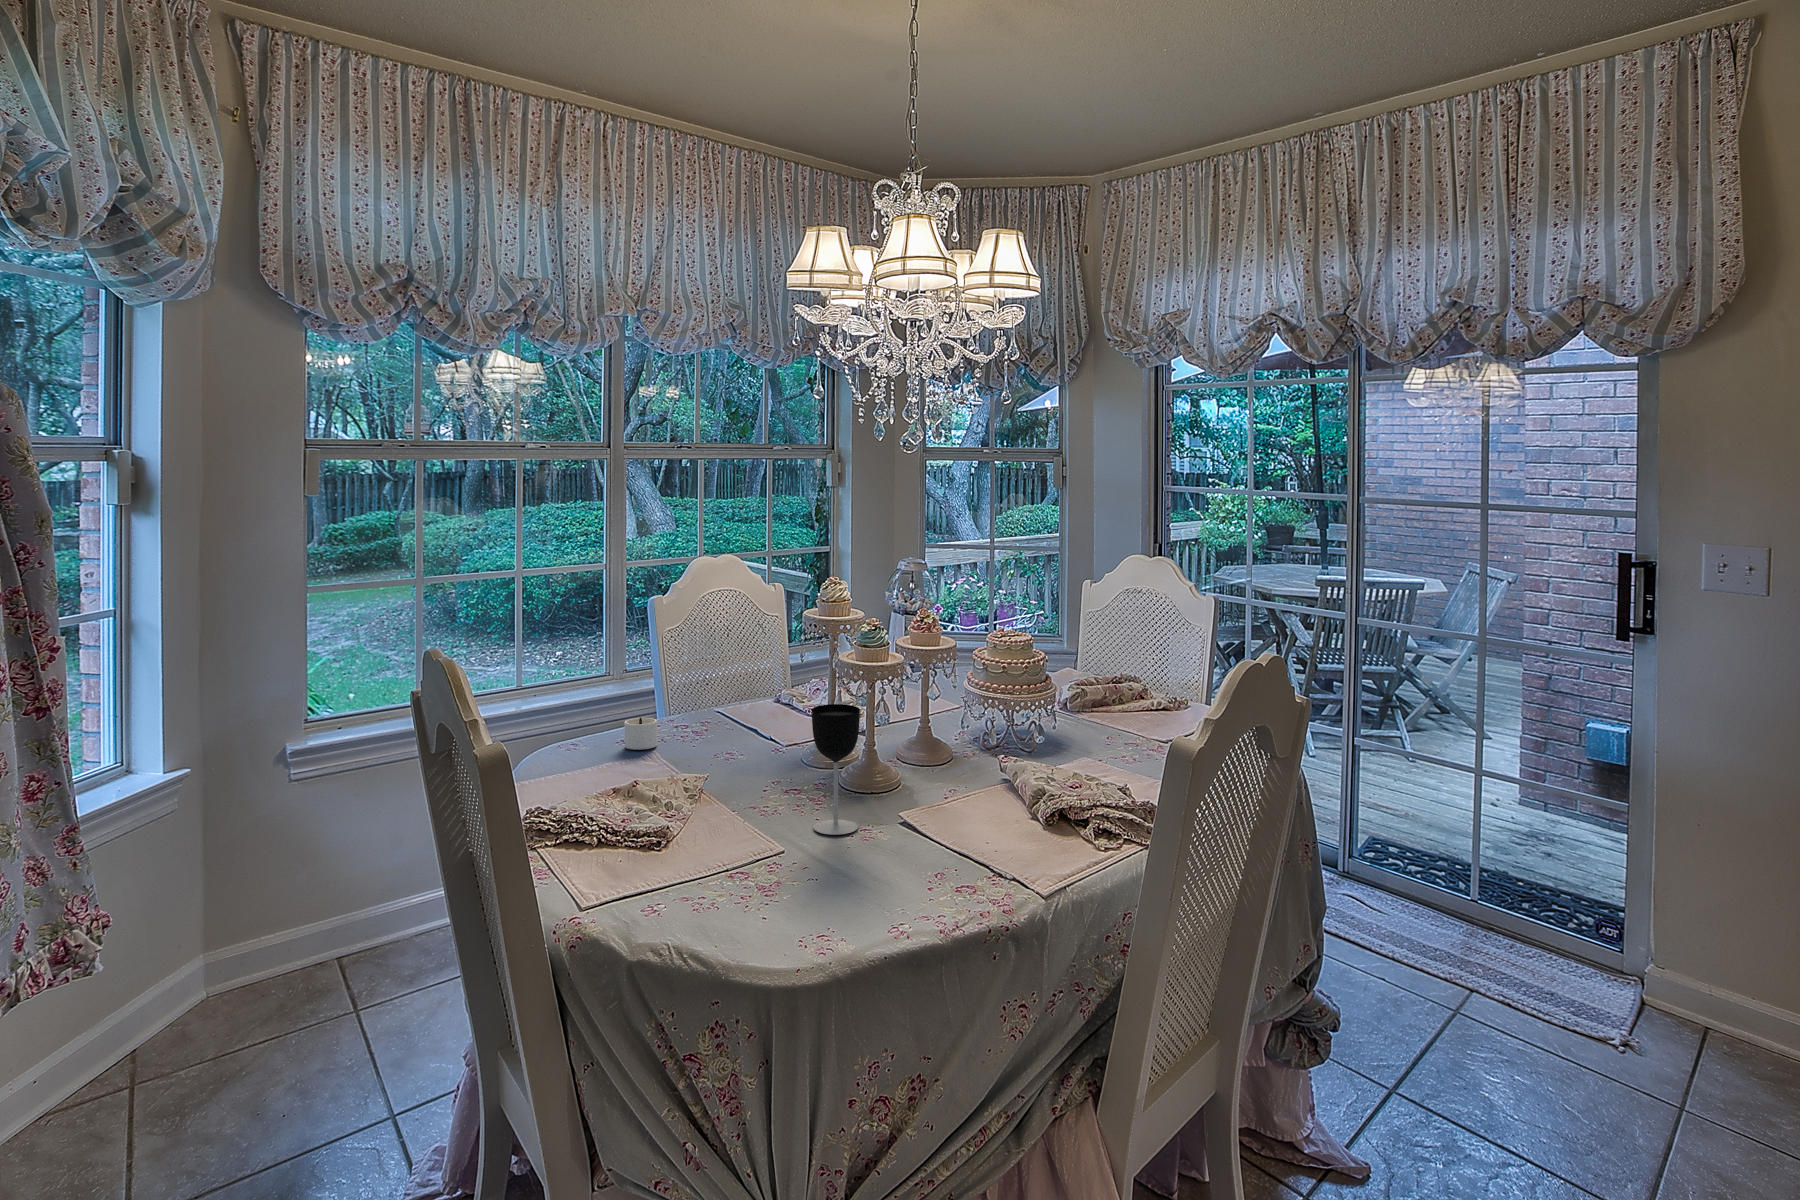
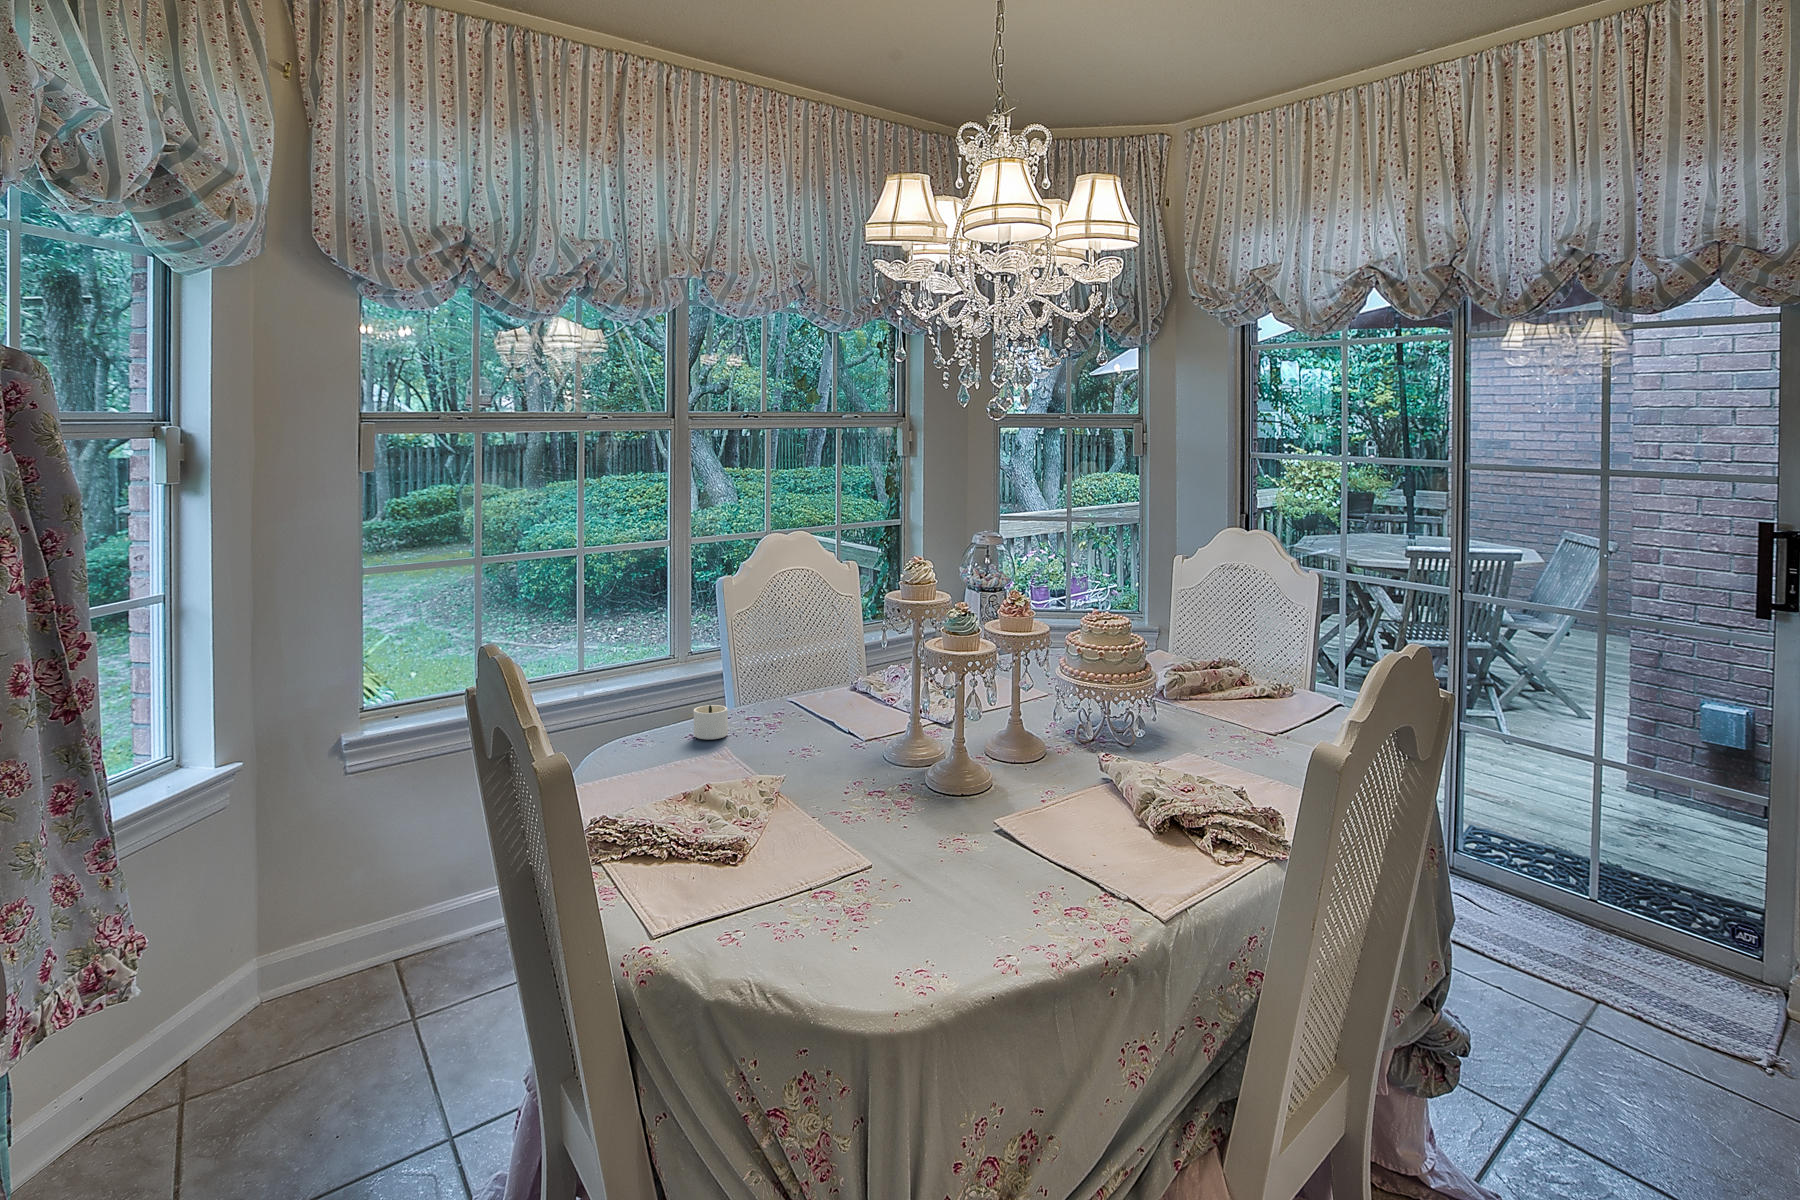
wine glass: present [812,704,860,835] -> none [900,699,952,842]

